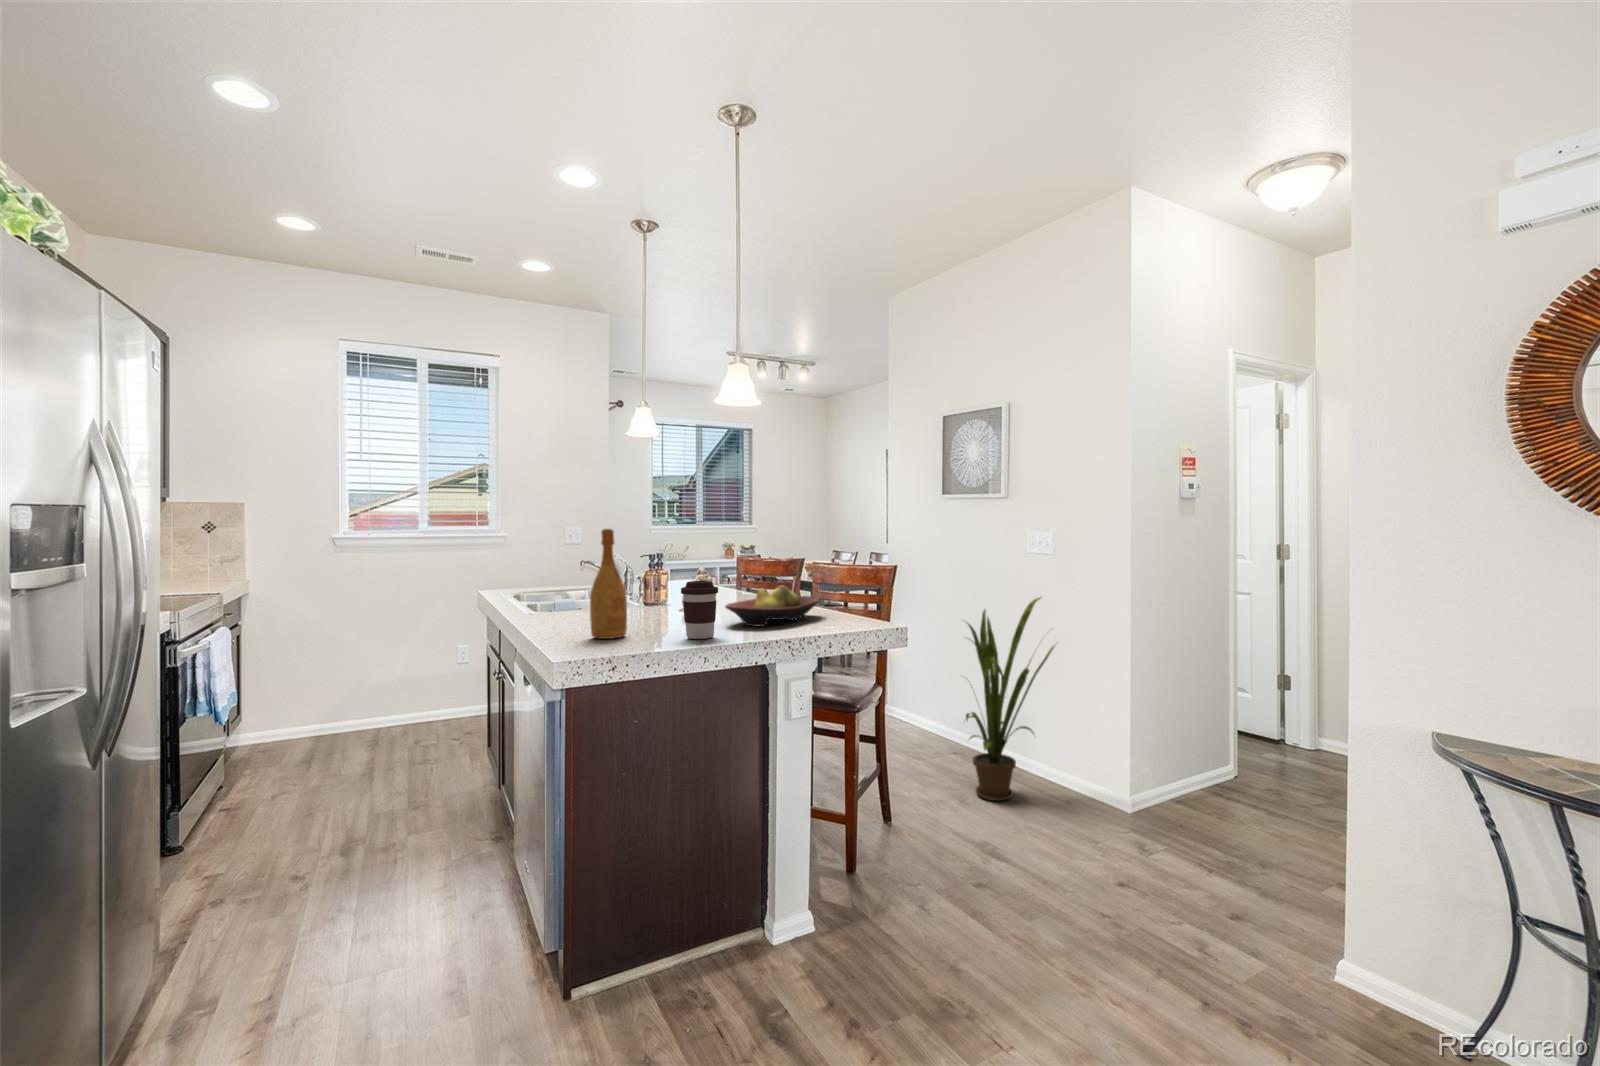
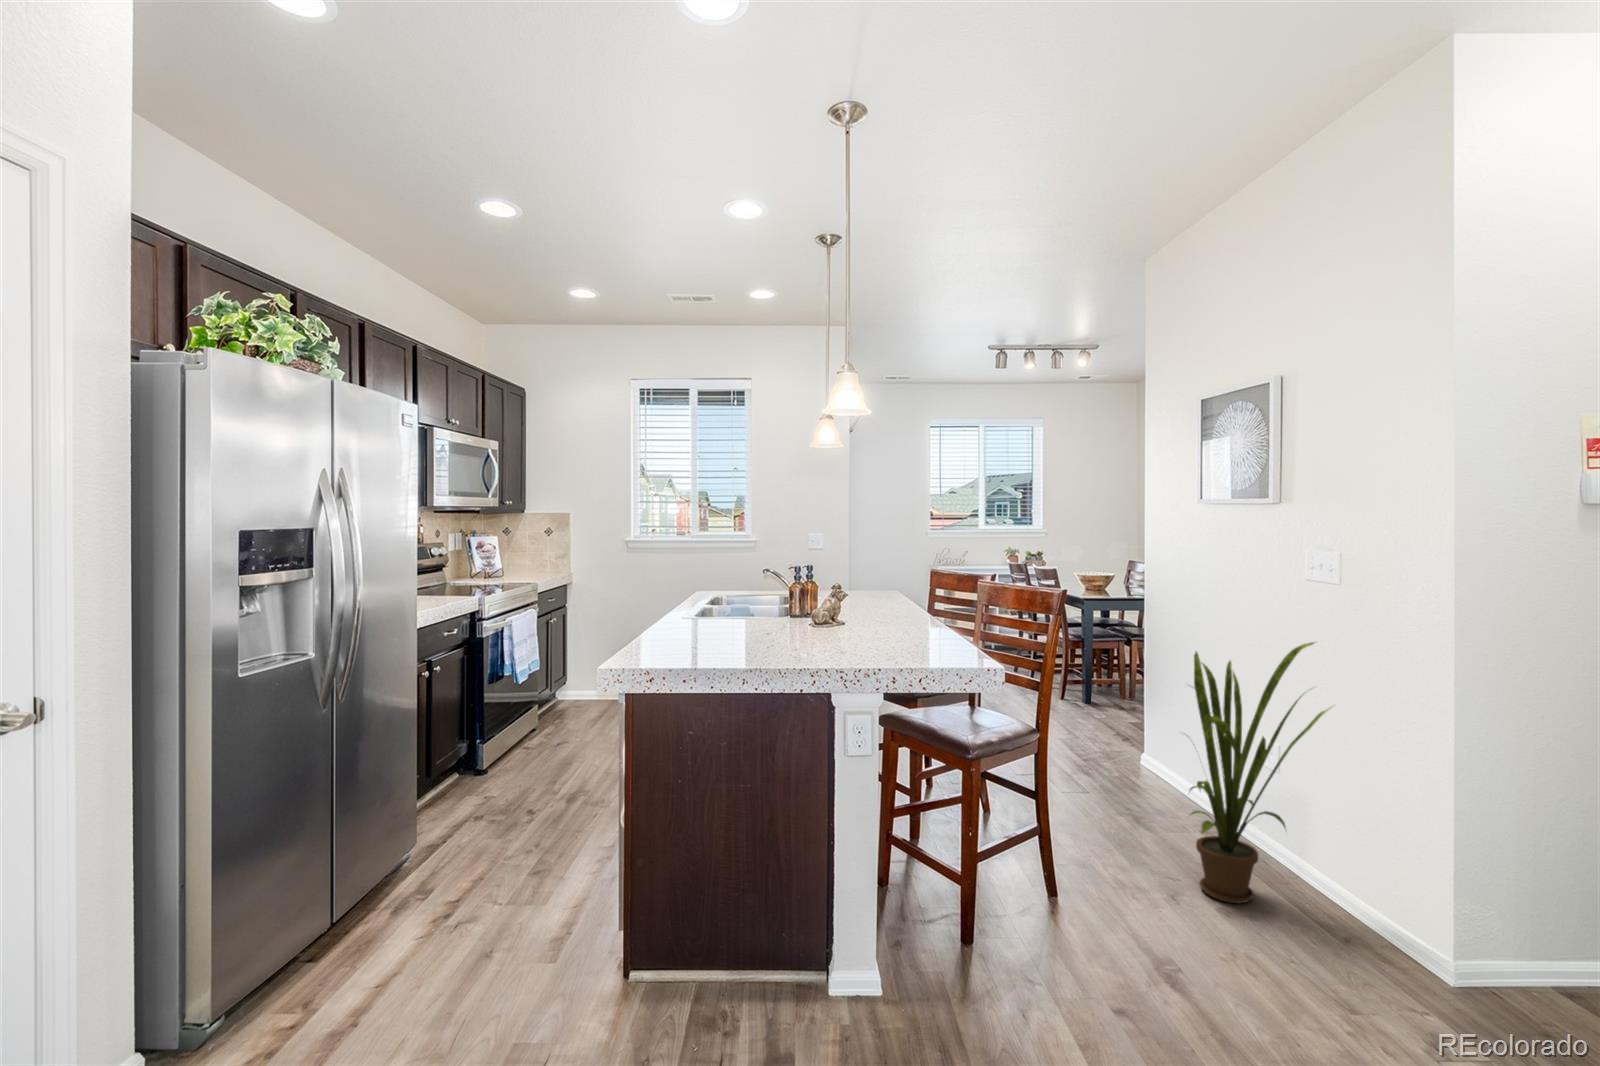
wine bottle: present [590,529,627,639] -> none [668,545,702,651]
coffee cup: present [681,581,718,639] -> none [732,601,770,660]
fruit bowl: present [725,585,820,626] -> none [803,608,925,652]

